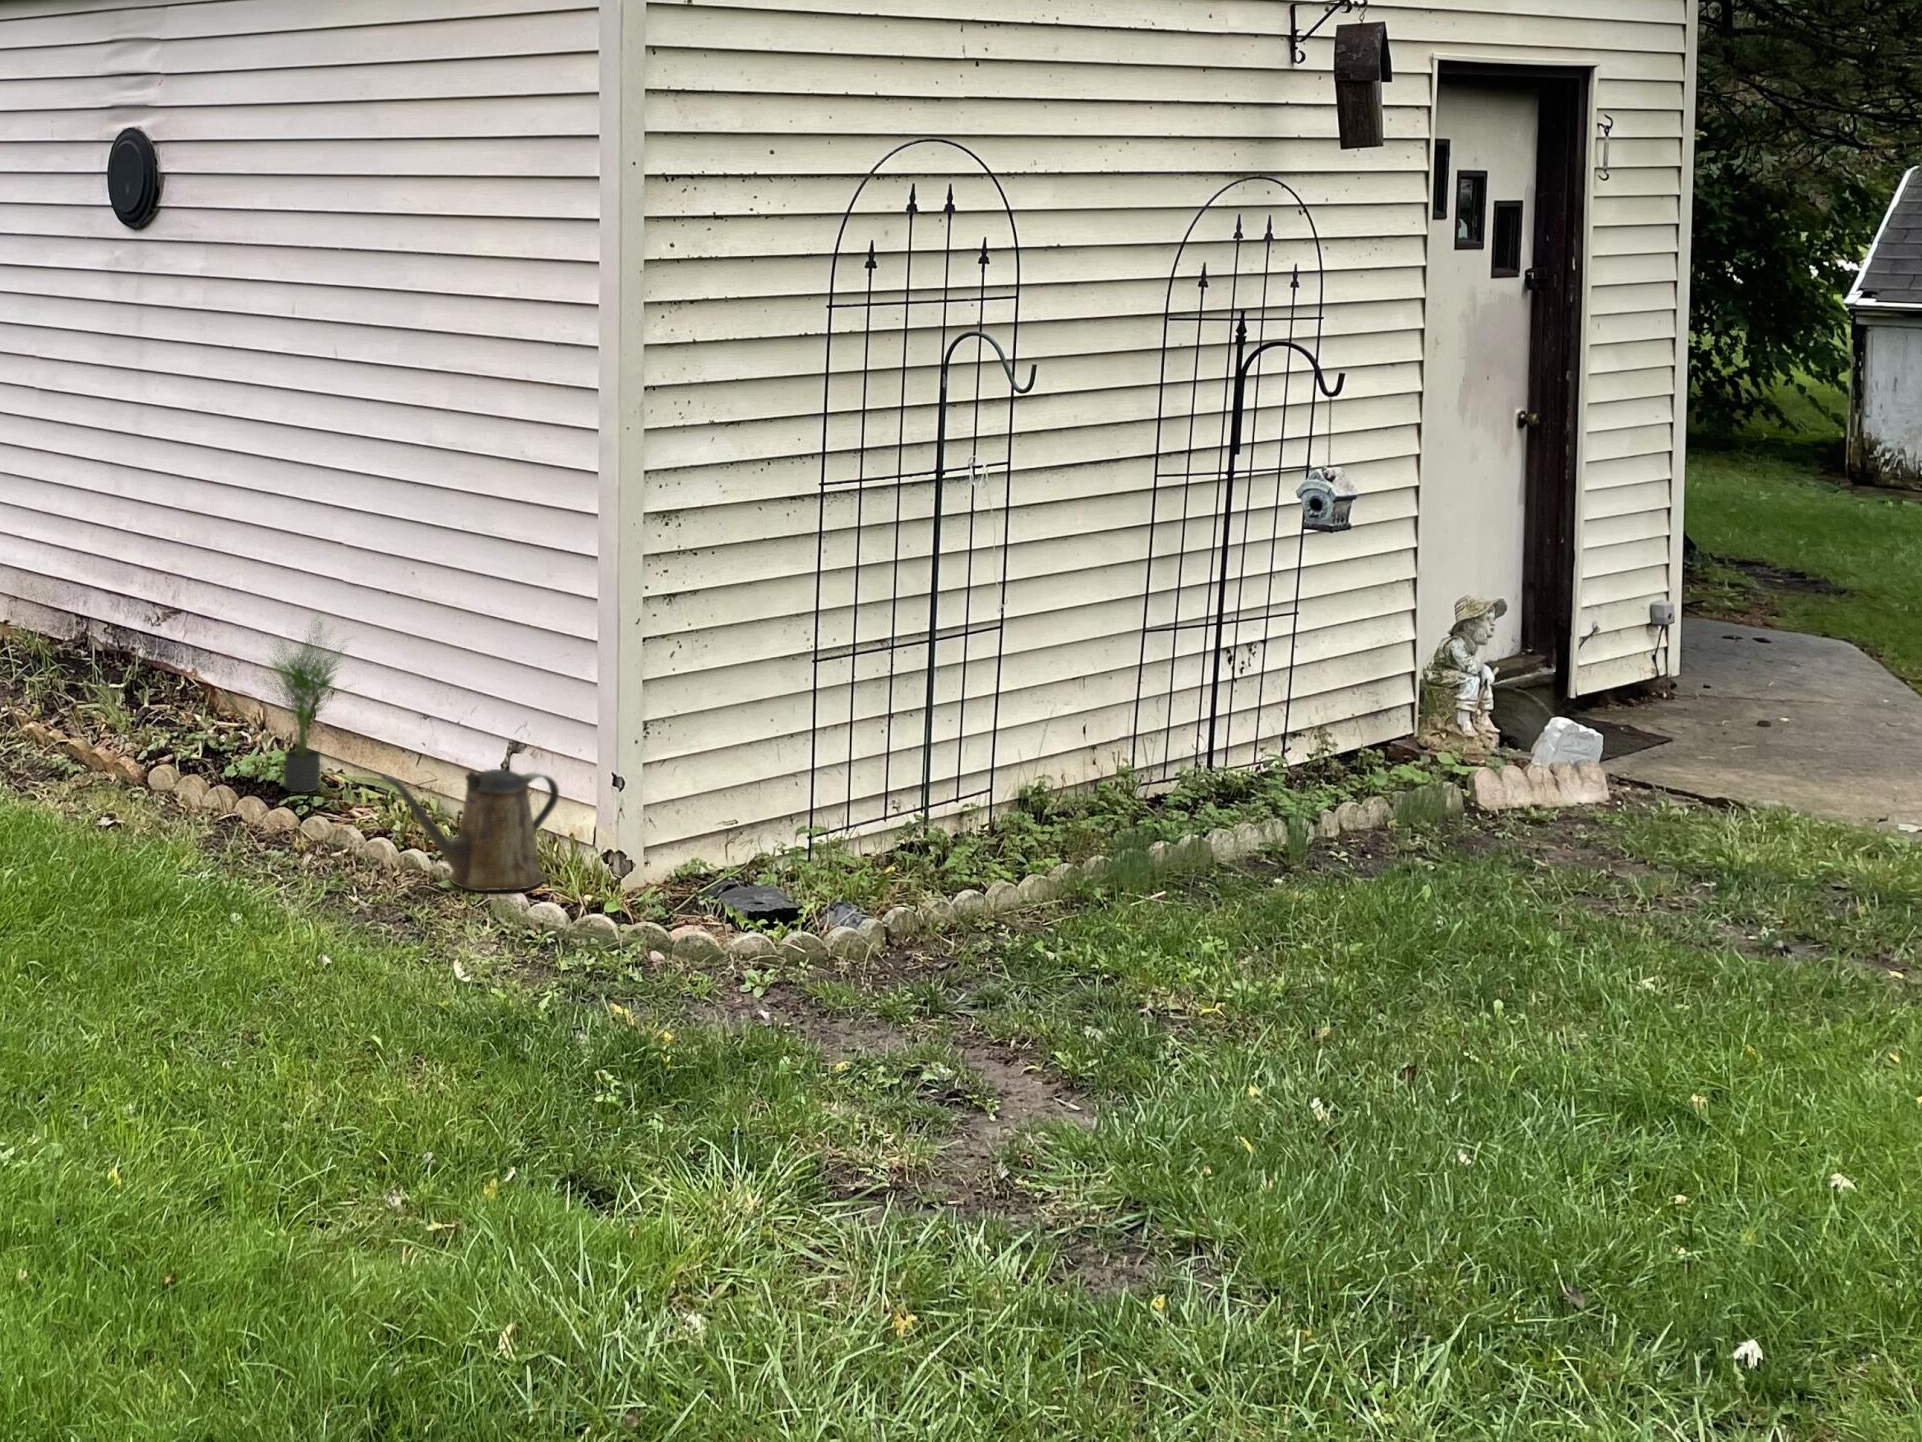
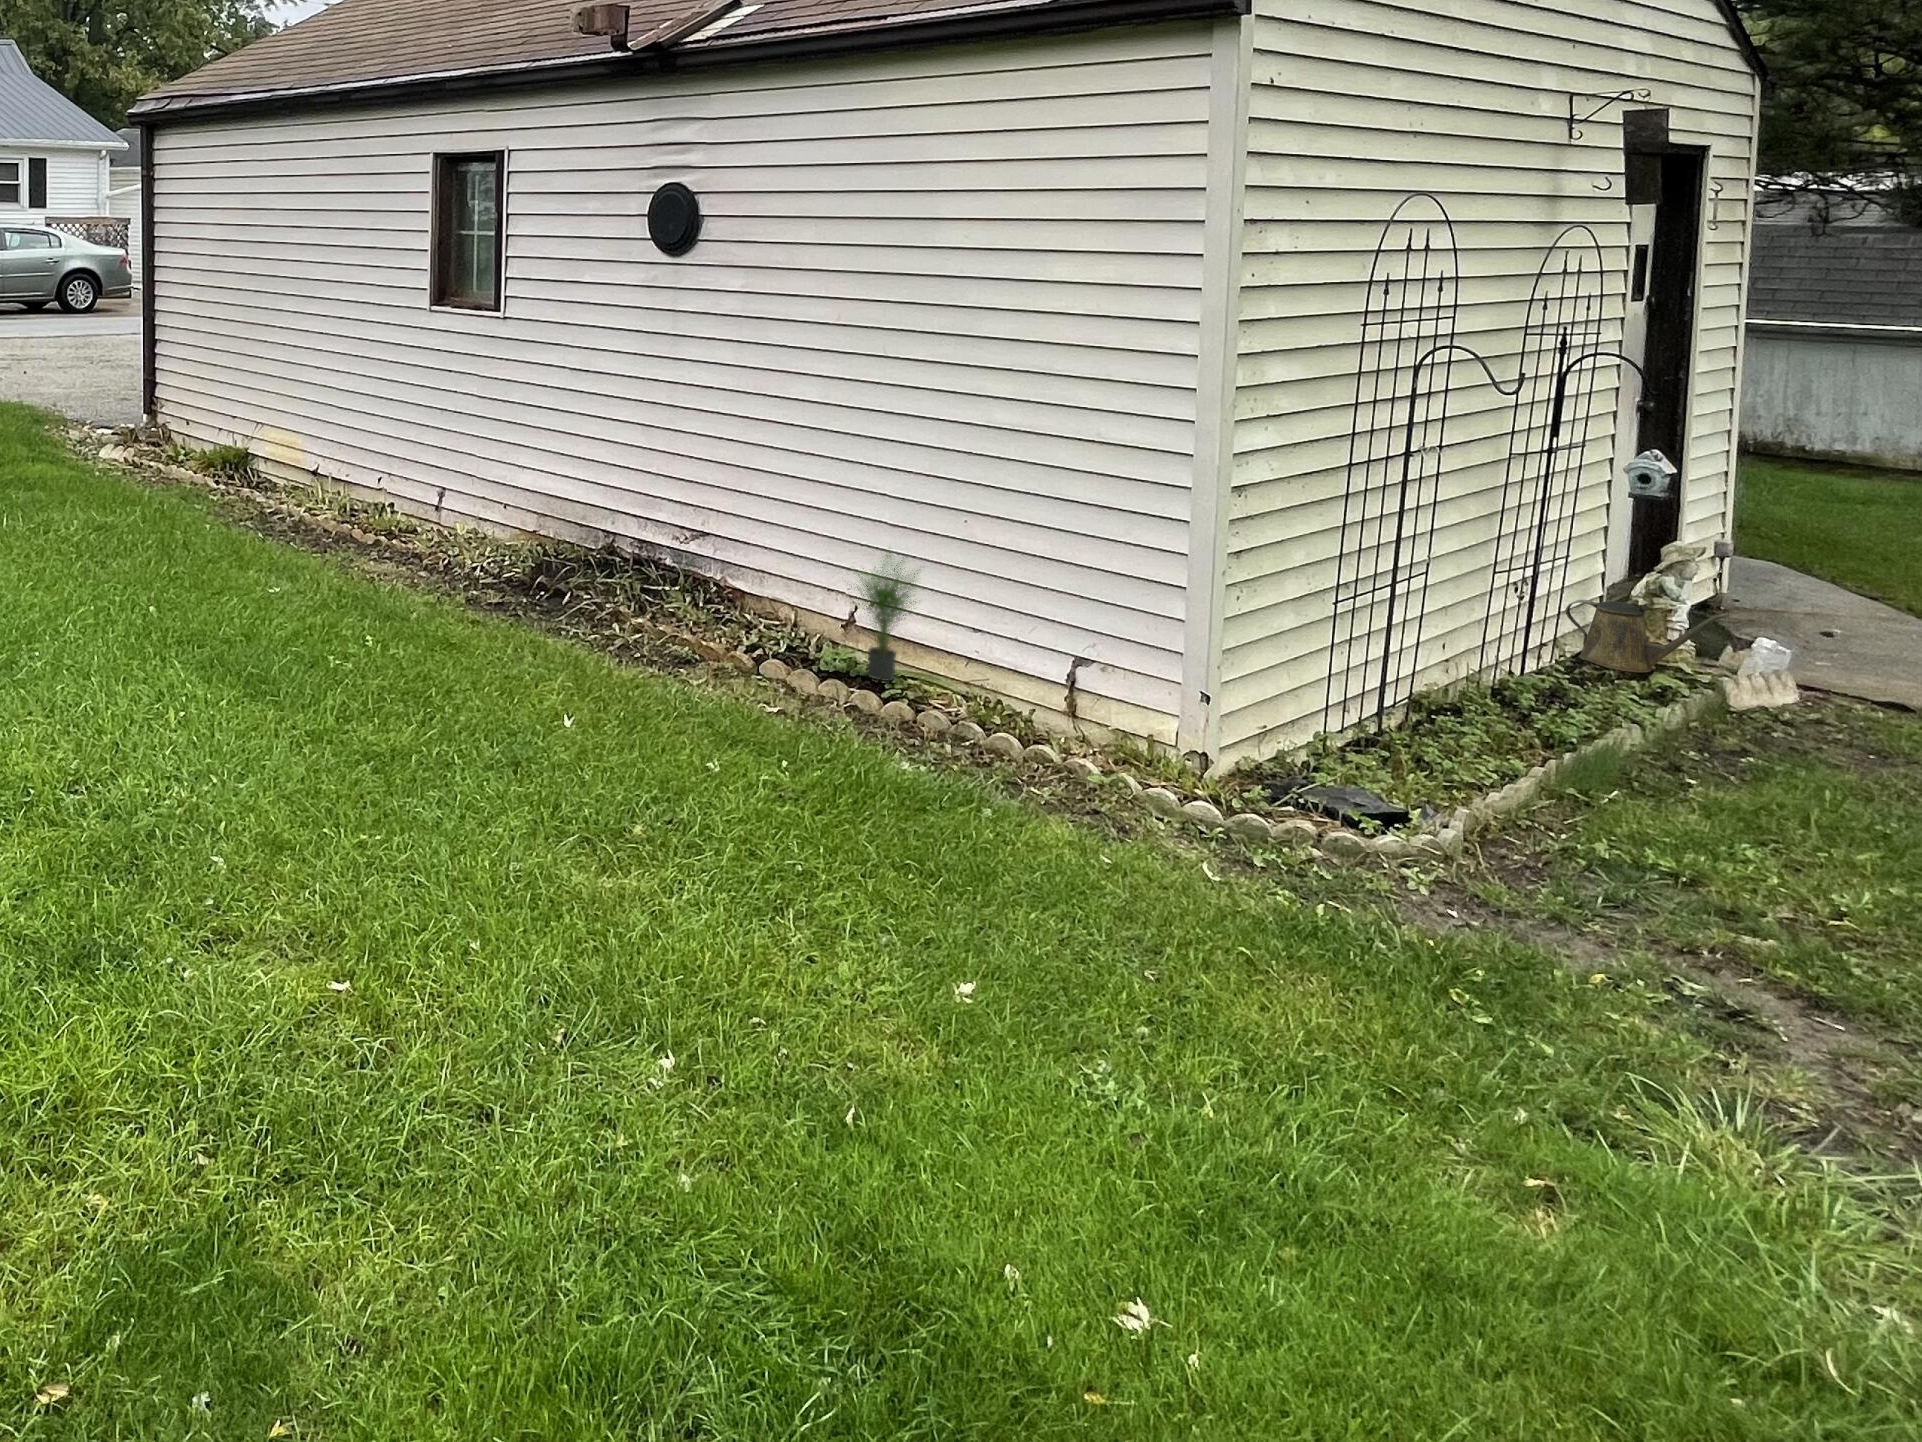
watering can: present [382,769,559,891] -> present [1565,600,1729,672]

